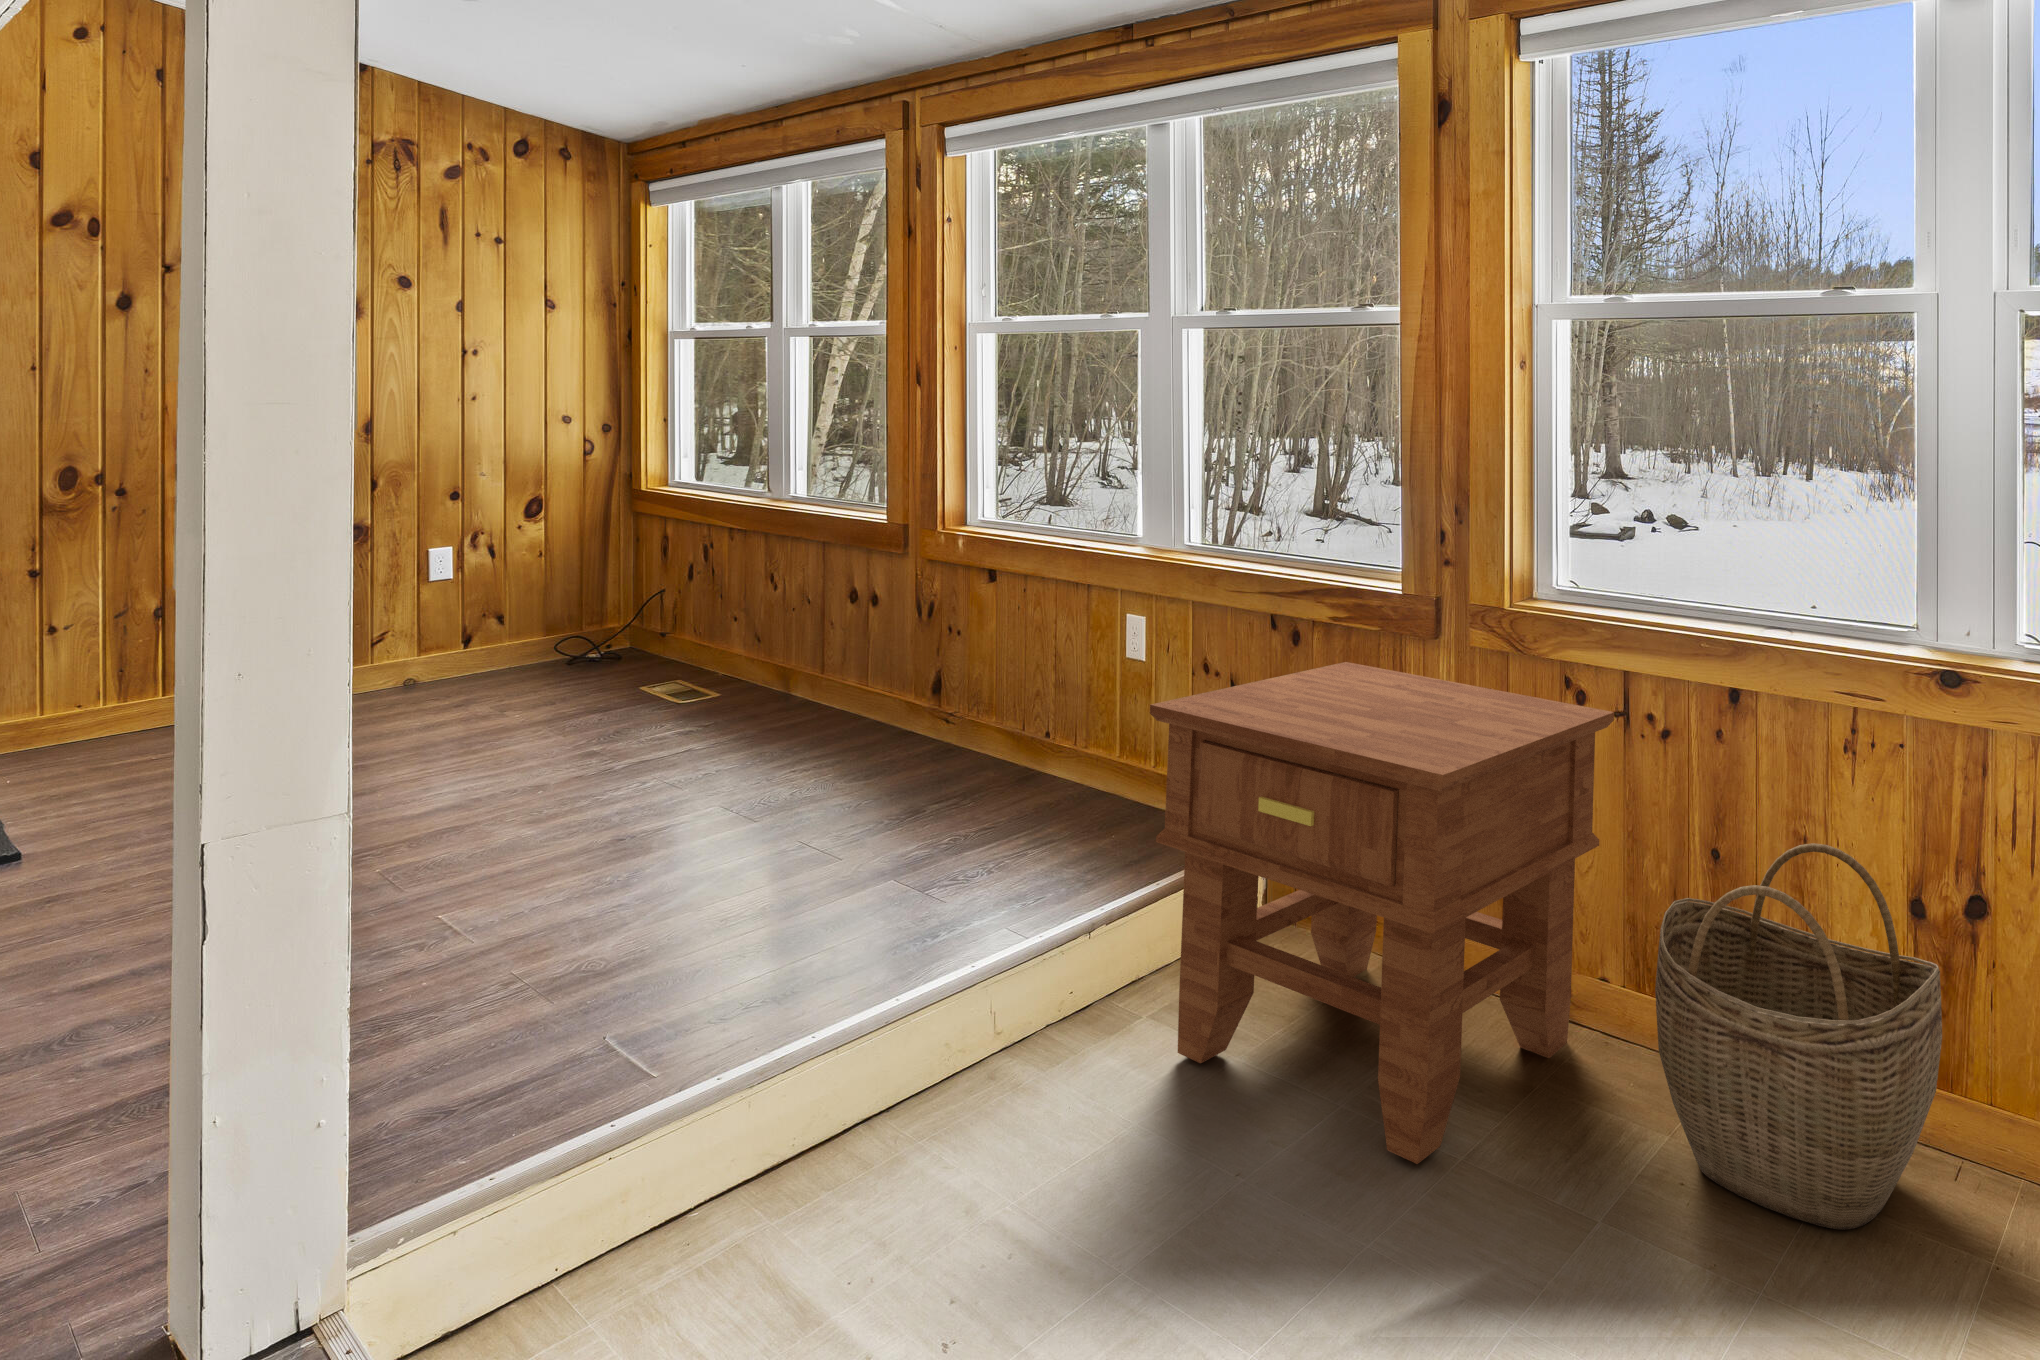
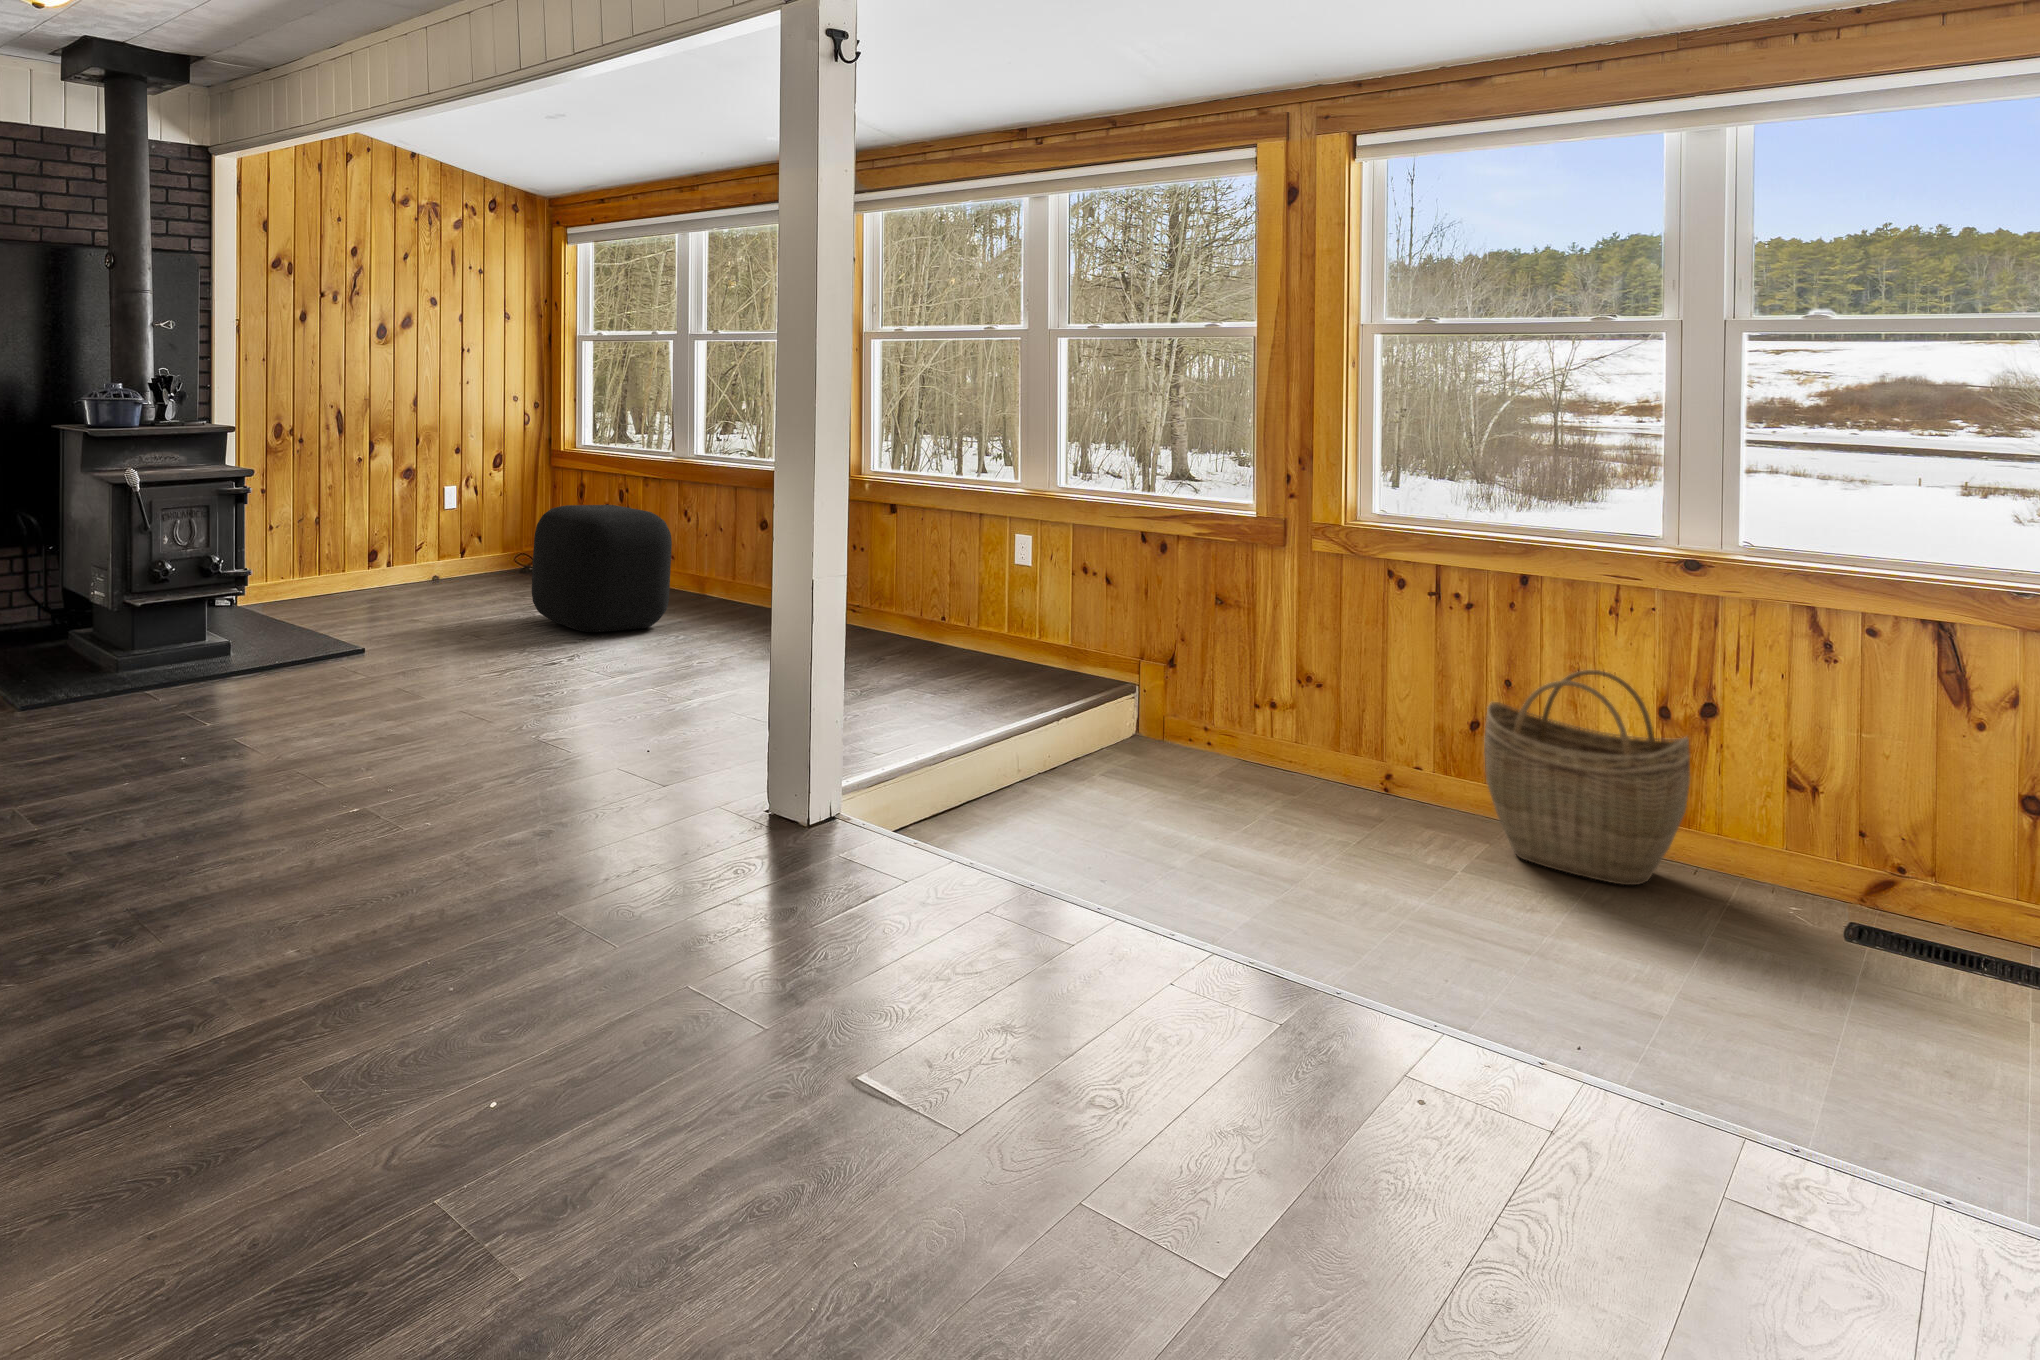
ottoman: none [425,580,662,784] -> present [532,505,672,632]
side table: present [1150,662,1614,1164] -> none [1122,563,1430,840]

